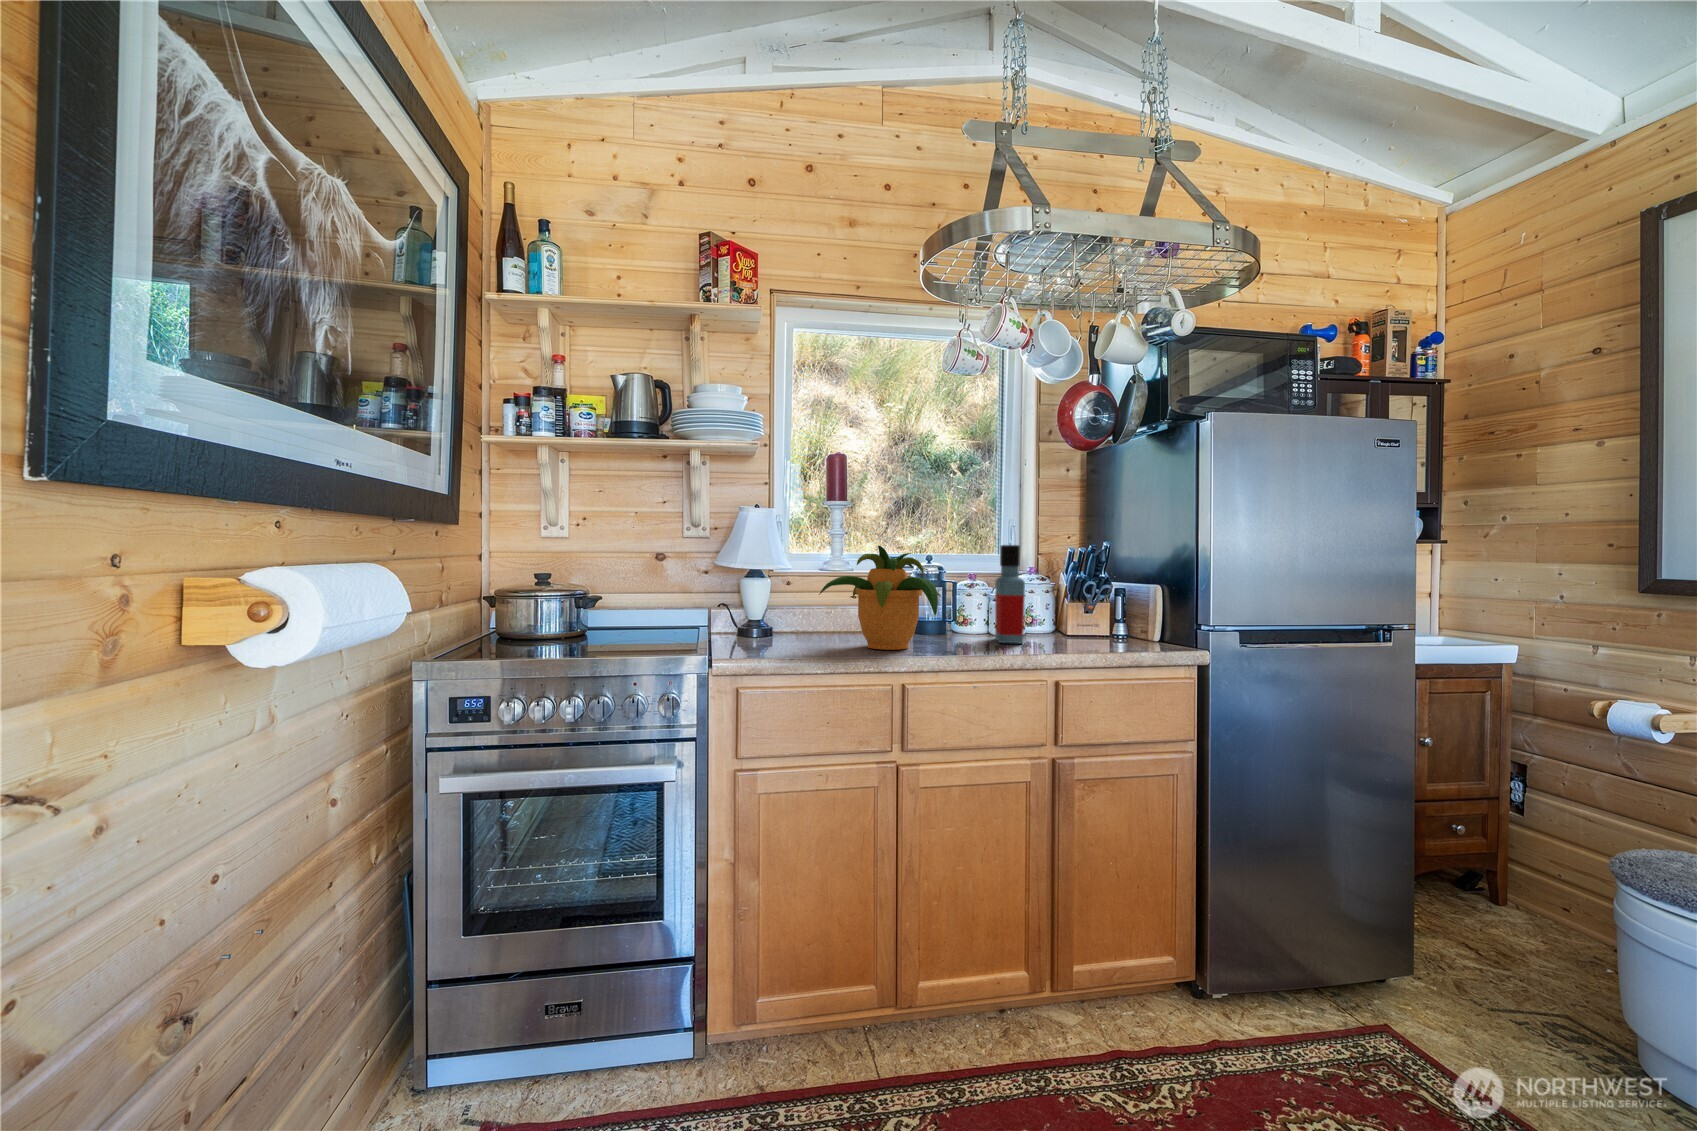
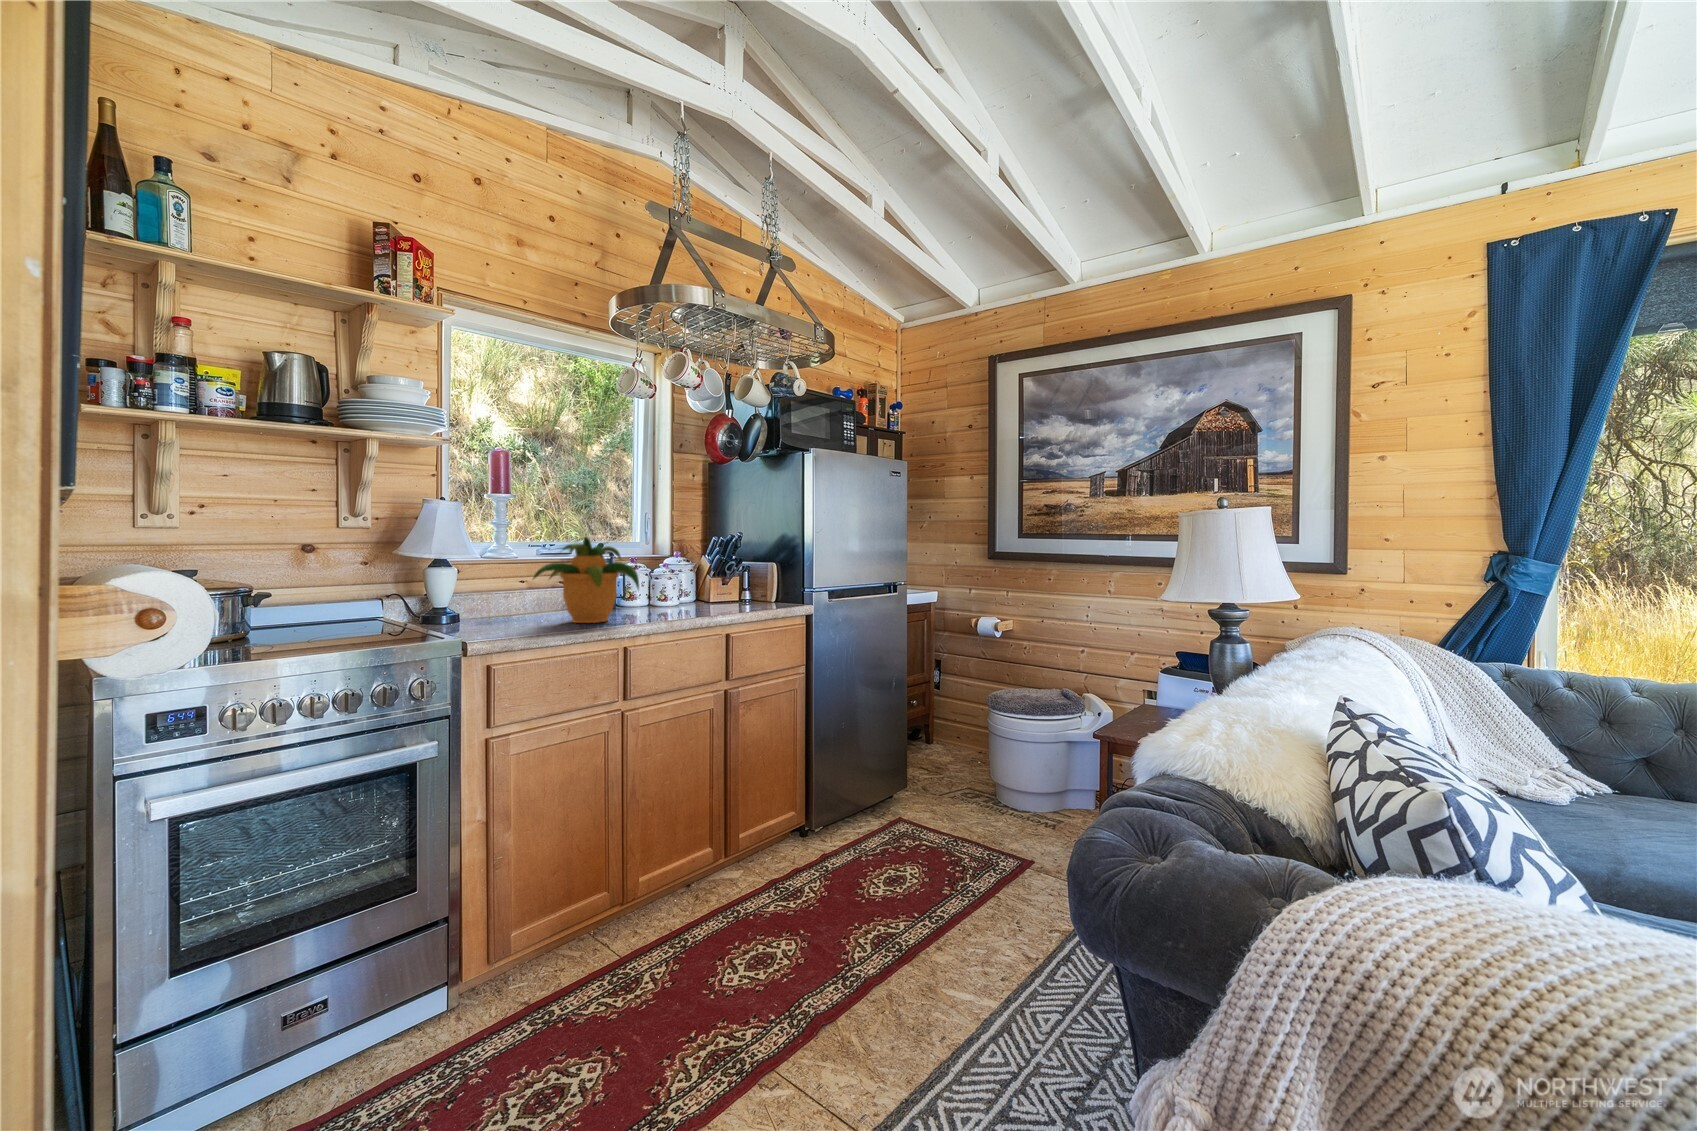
bottle: present [995,545,1025,643] -> none [660,536,690,611]

